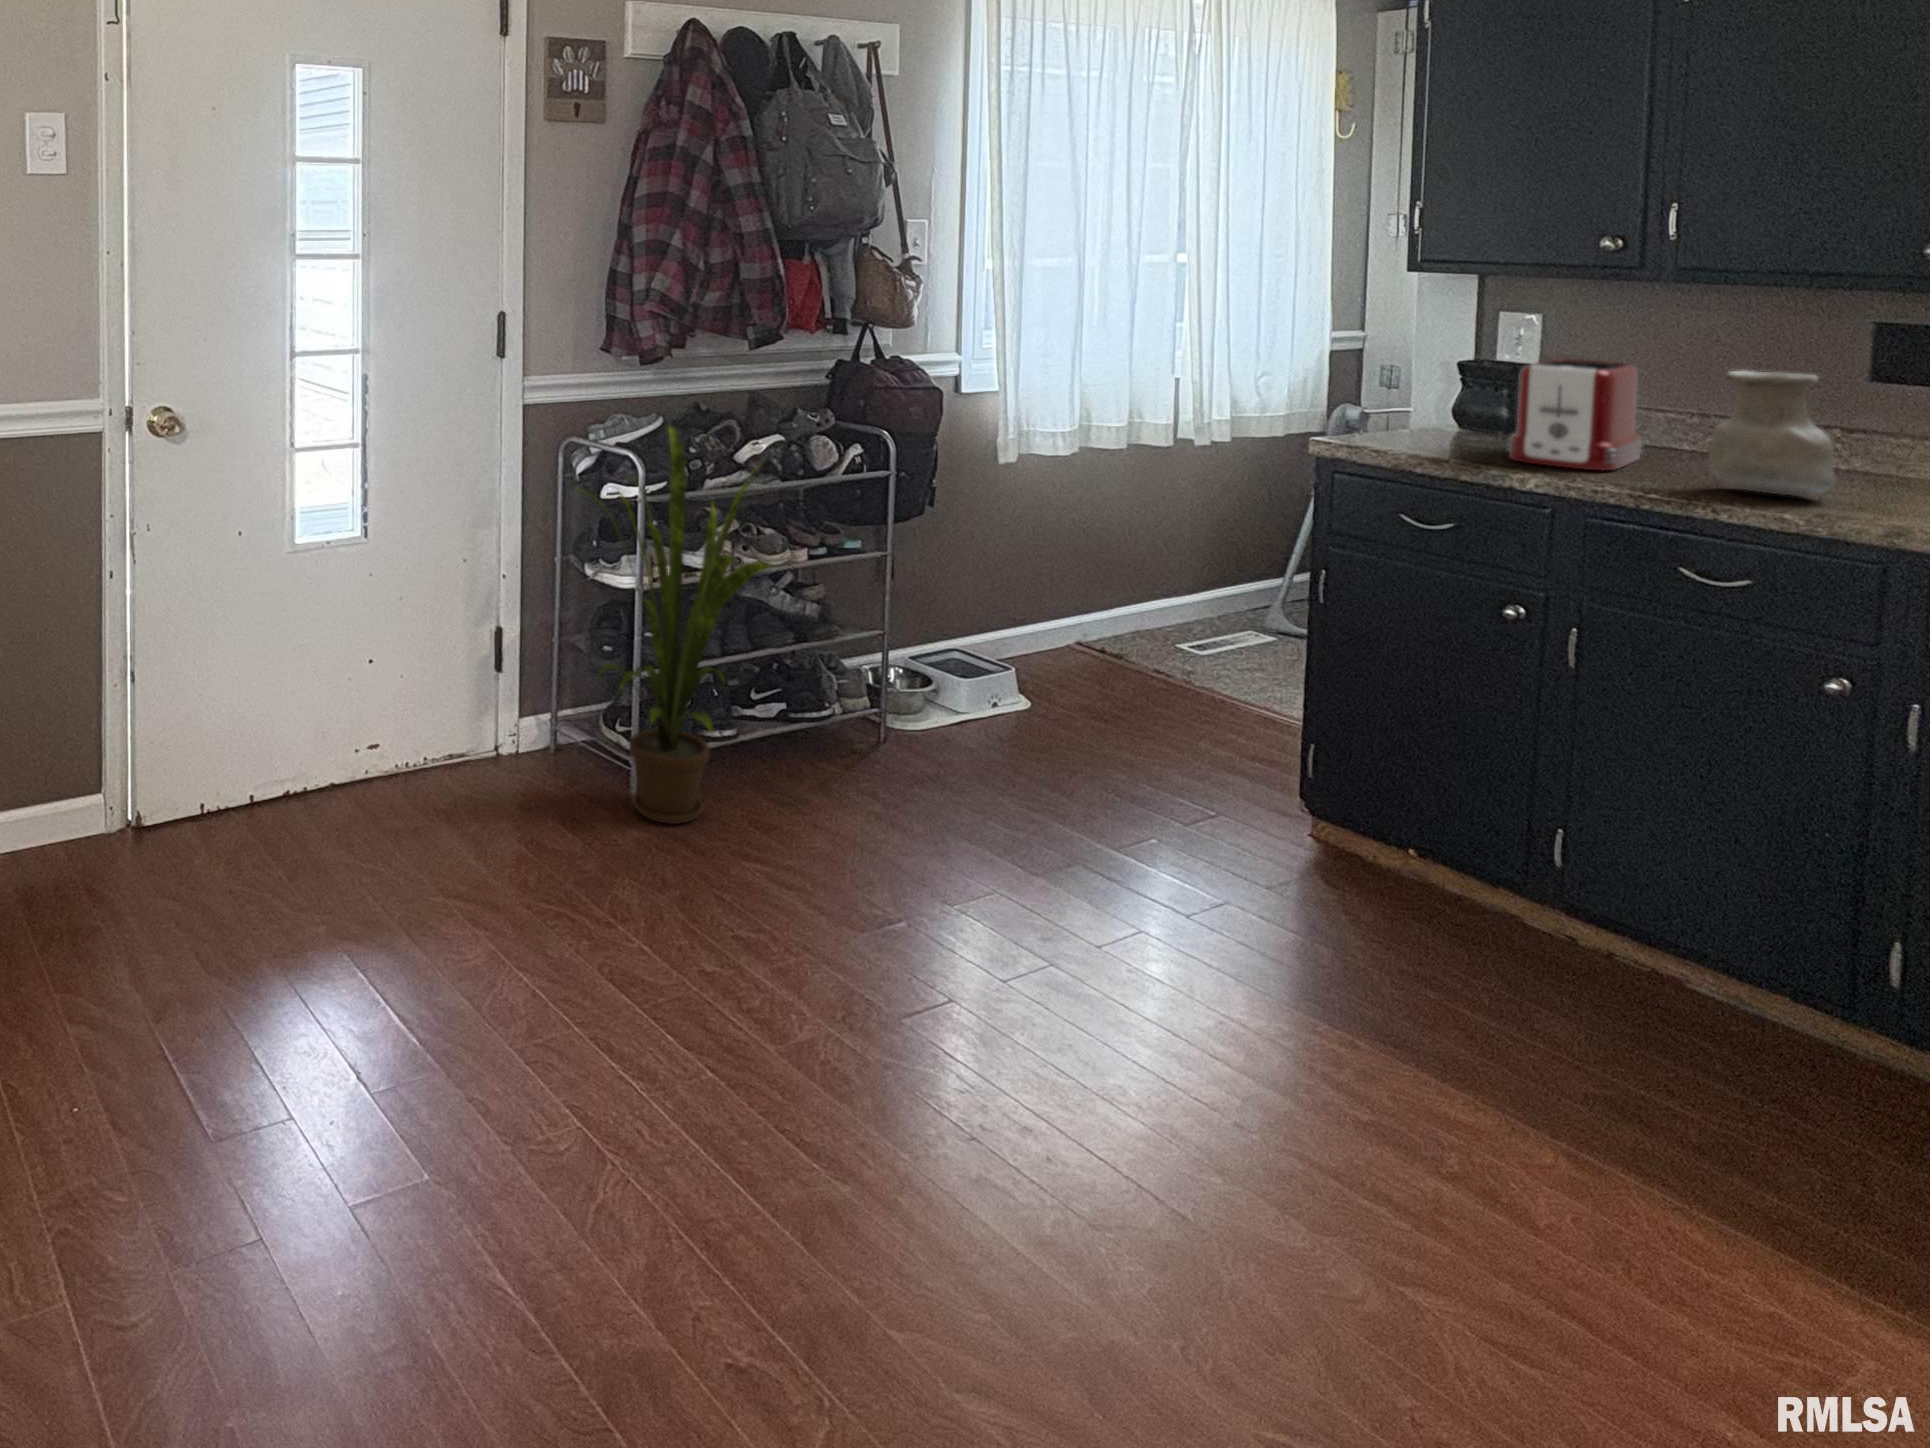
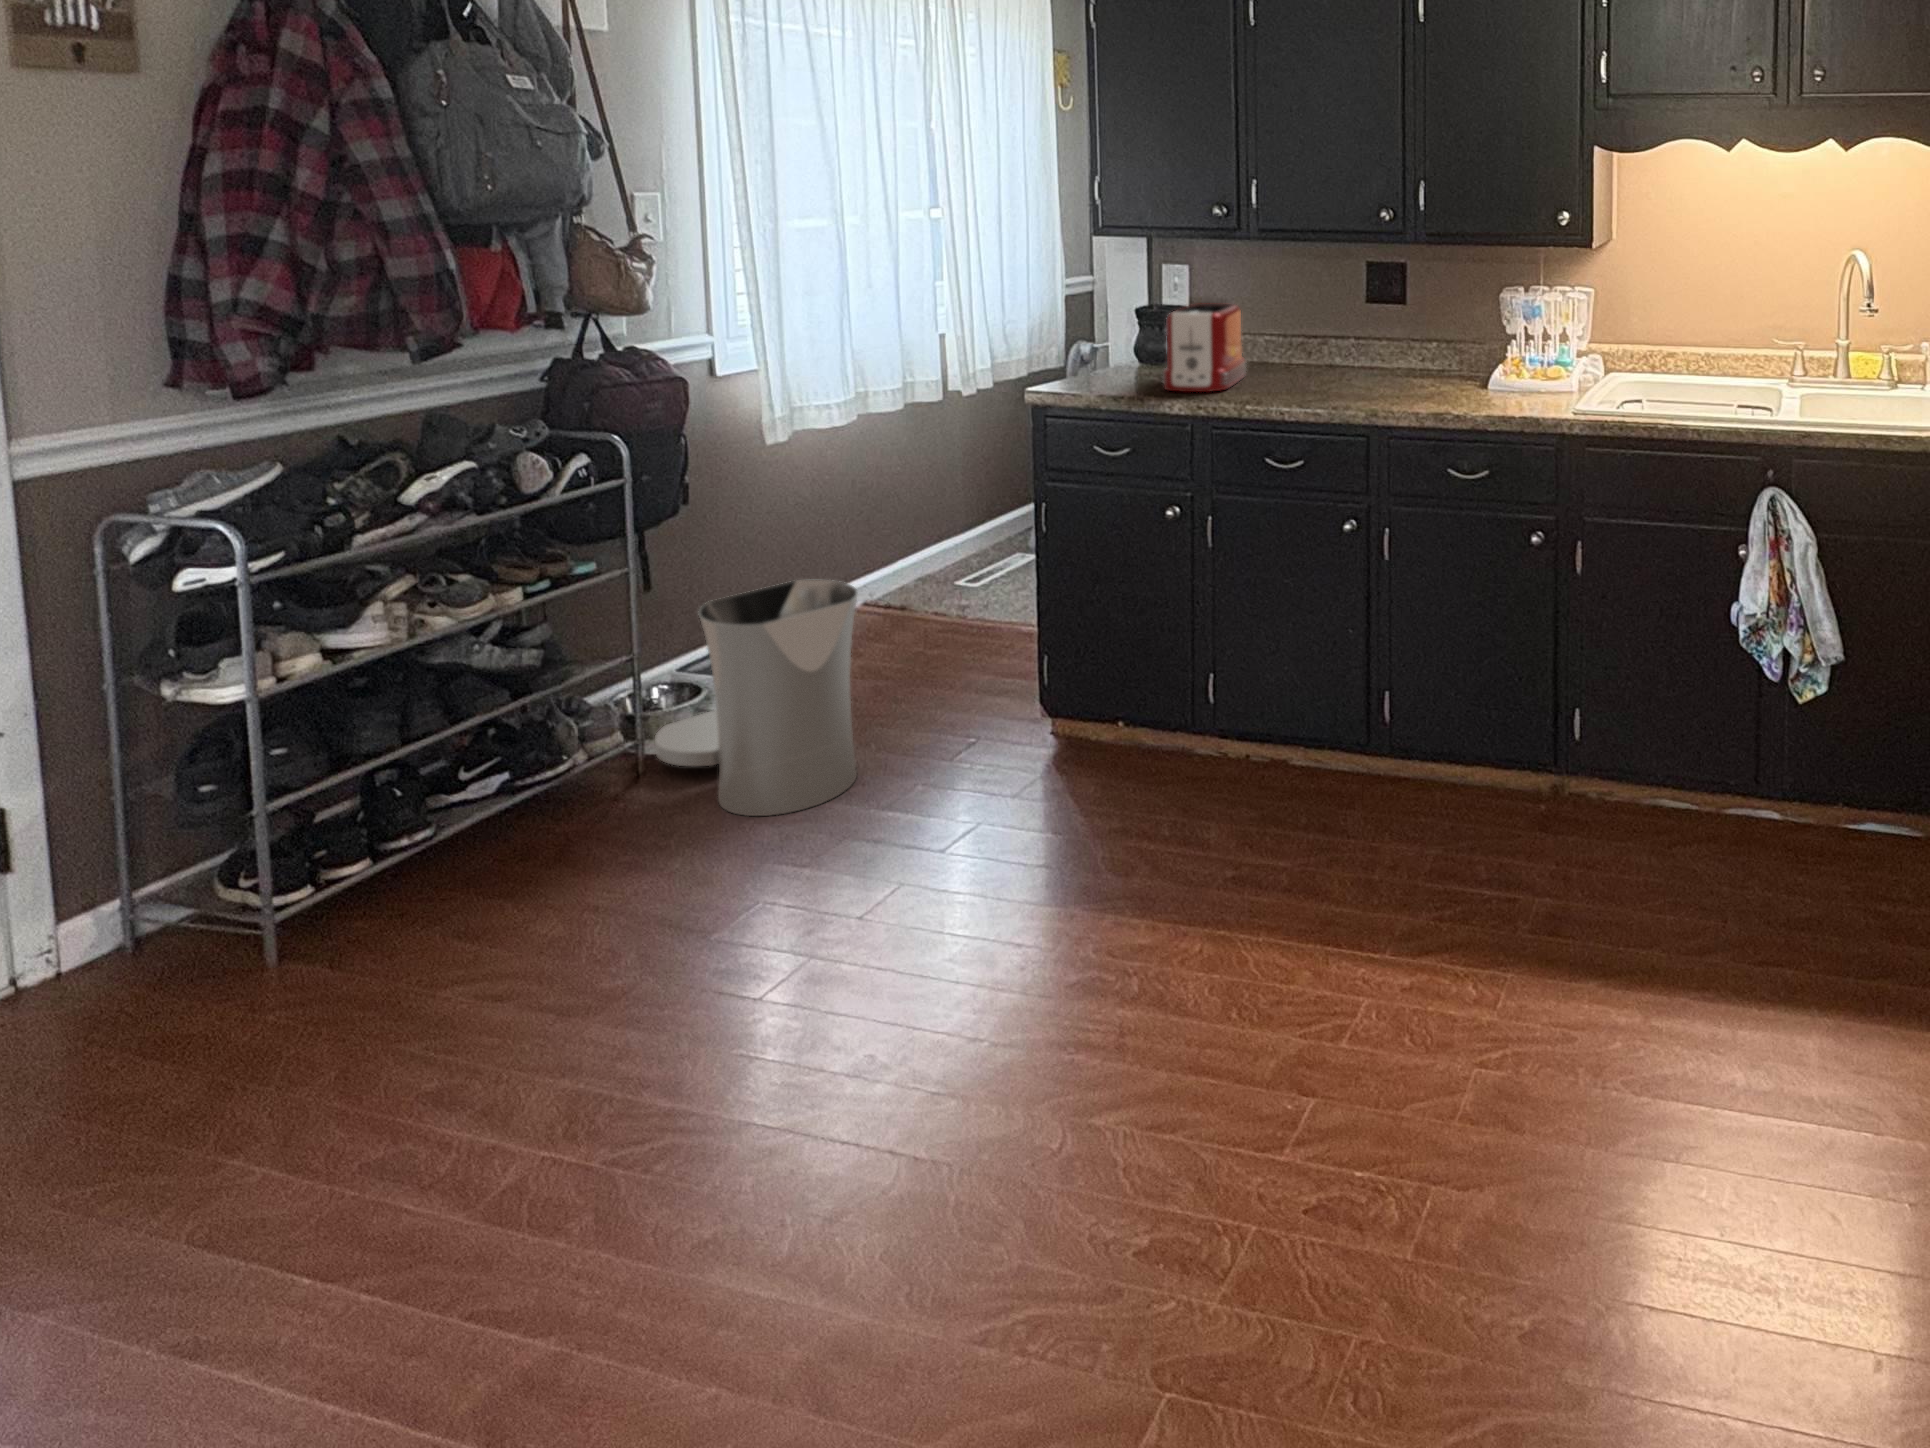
vase: present [1708,371,1835,496] -> none [1276,306,1341,395]
house plant: present [579,426,770,824] -> none [83,472,457,990]
trash can: none [896,596,1102,822] -> present [655,580,858,816]

